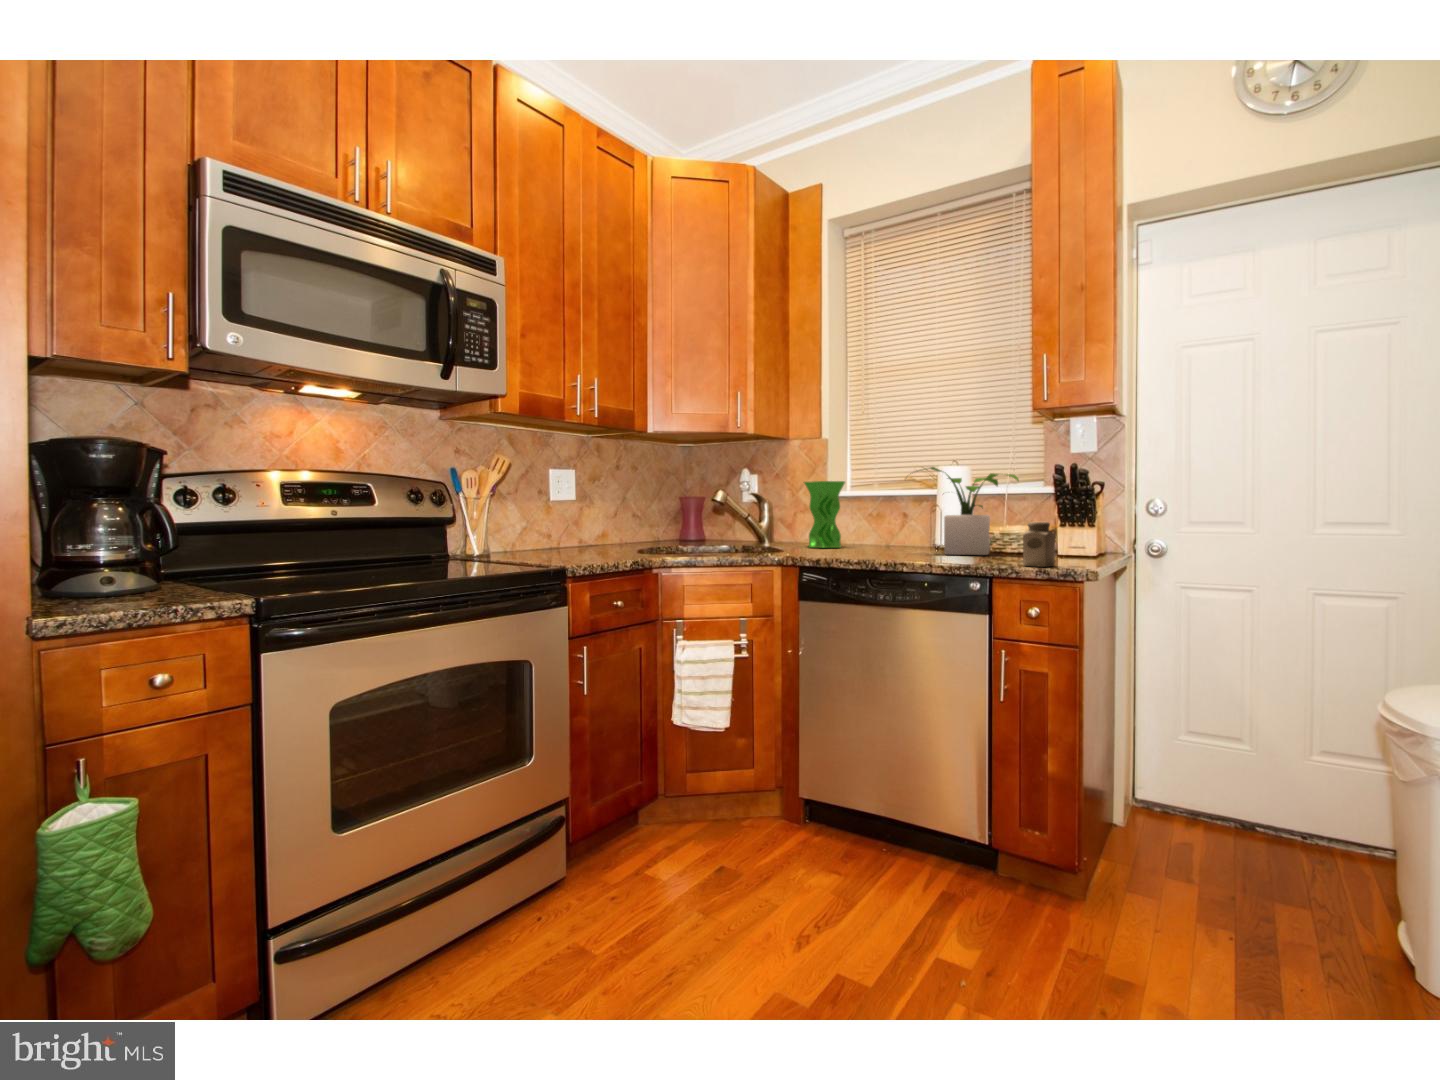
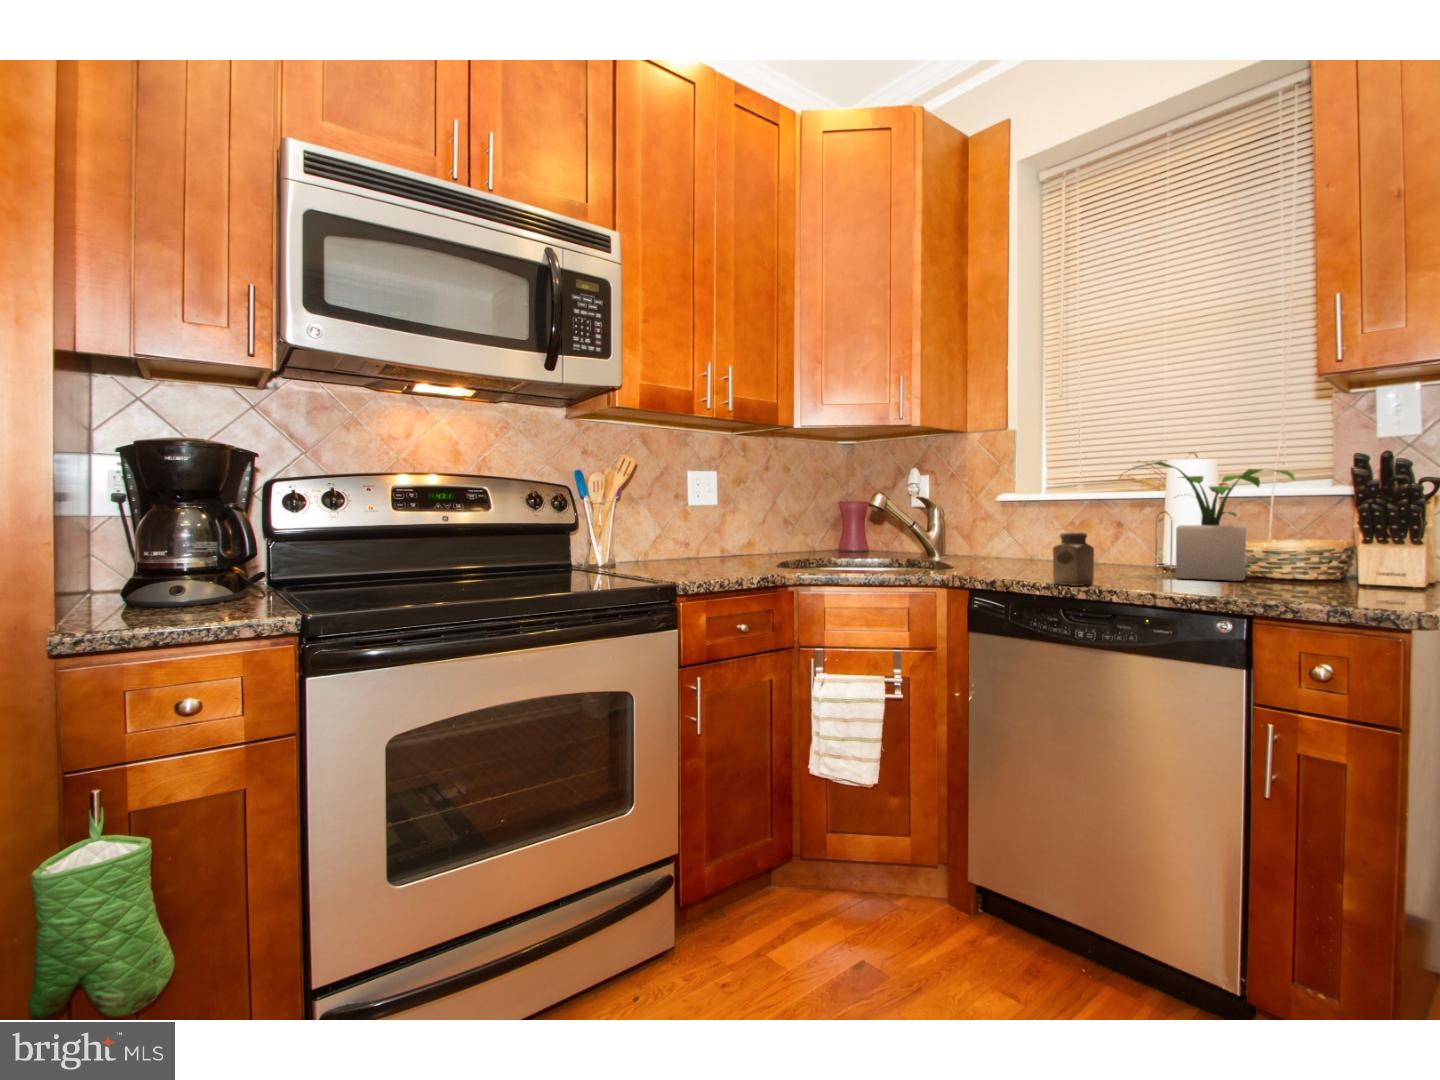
vase: present [804,481,845,548] -> none [982,482,1039,565]
salt shaker: present [1023,522,1055,567] -> present [1053,532,1094,586]

